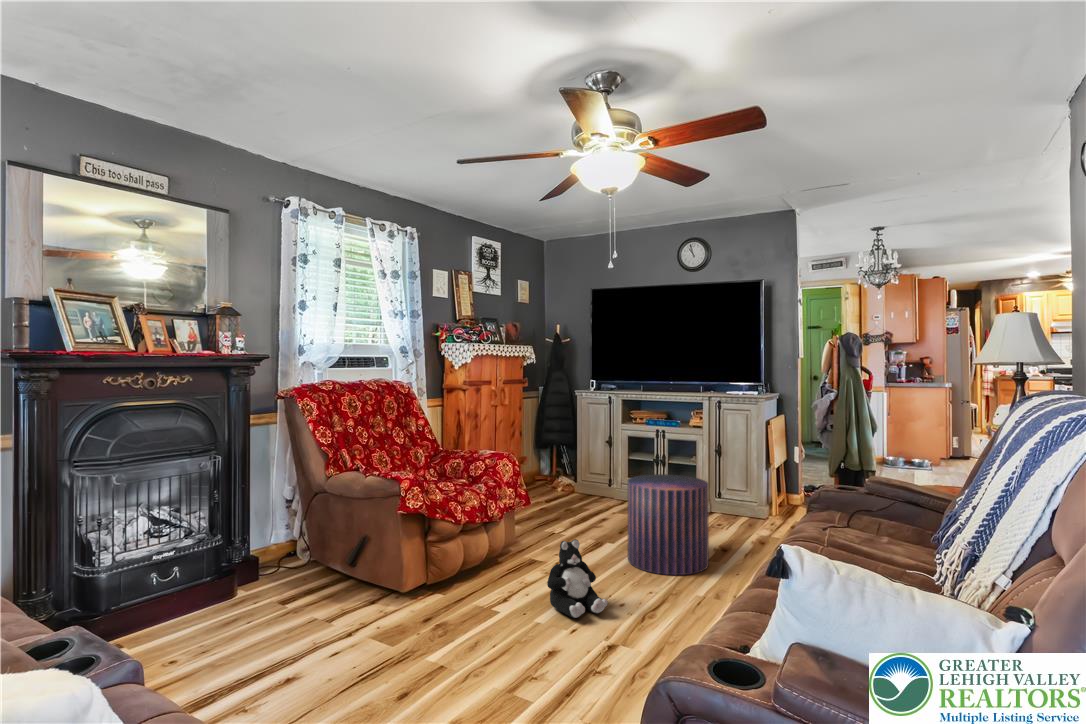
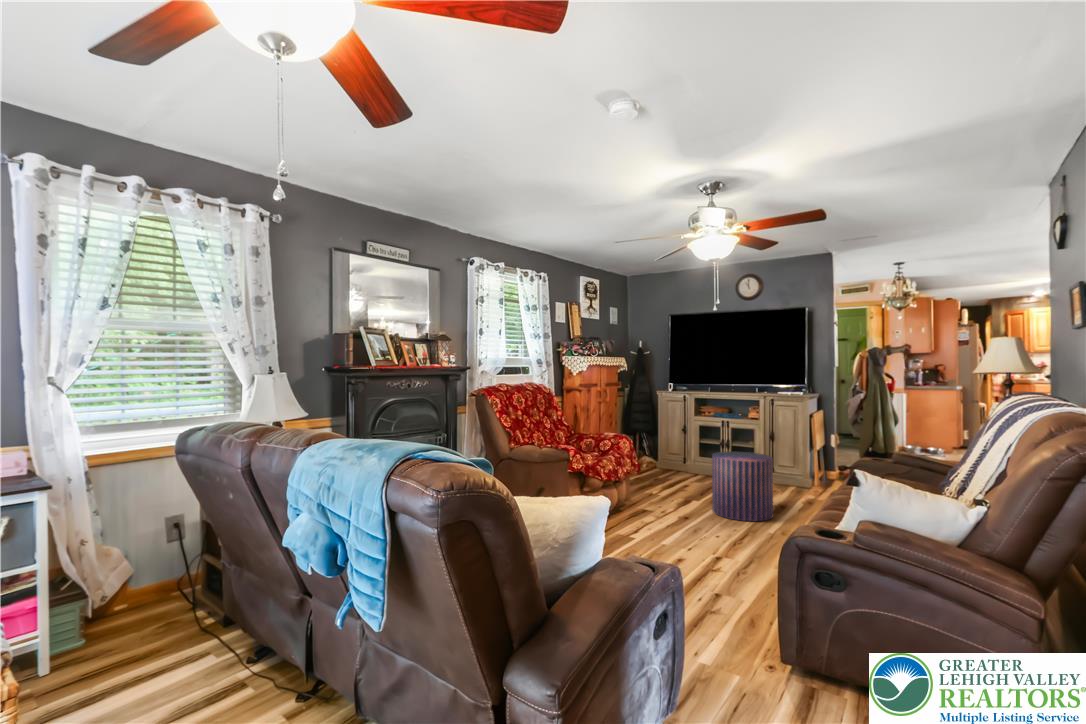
plush toy: present [547,539,608,618] -> none [667,492,710,543]

